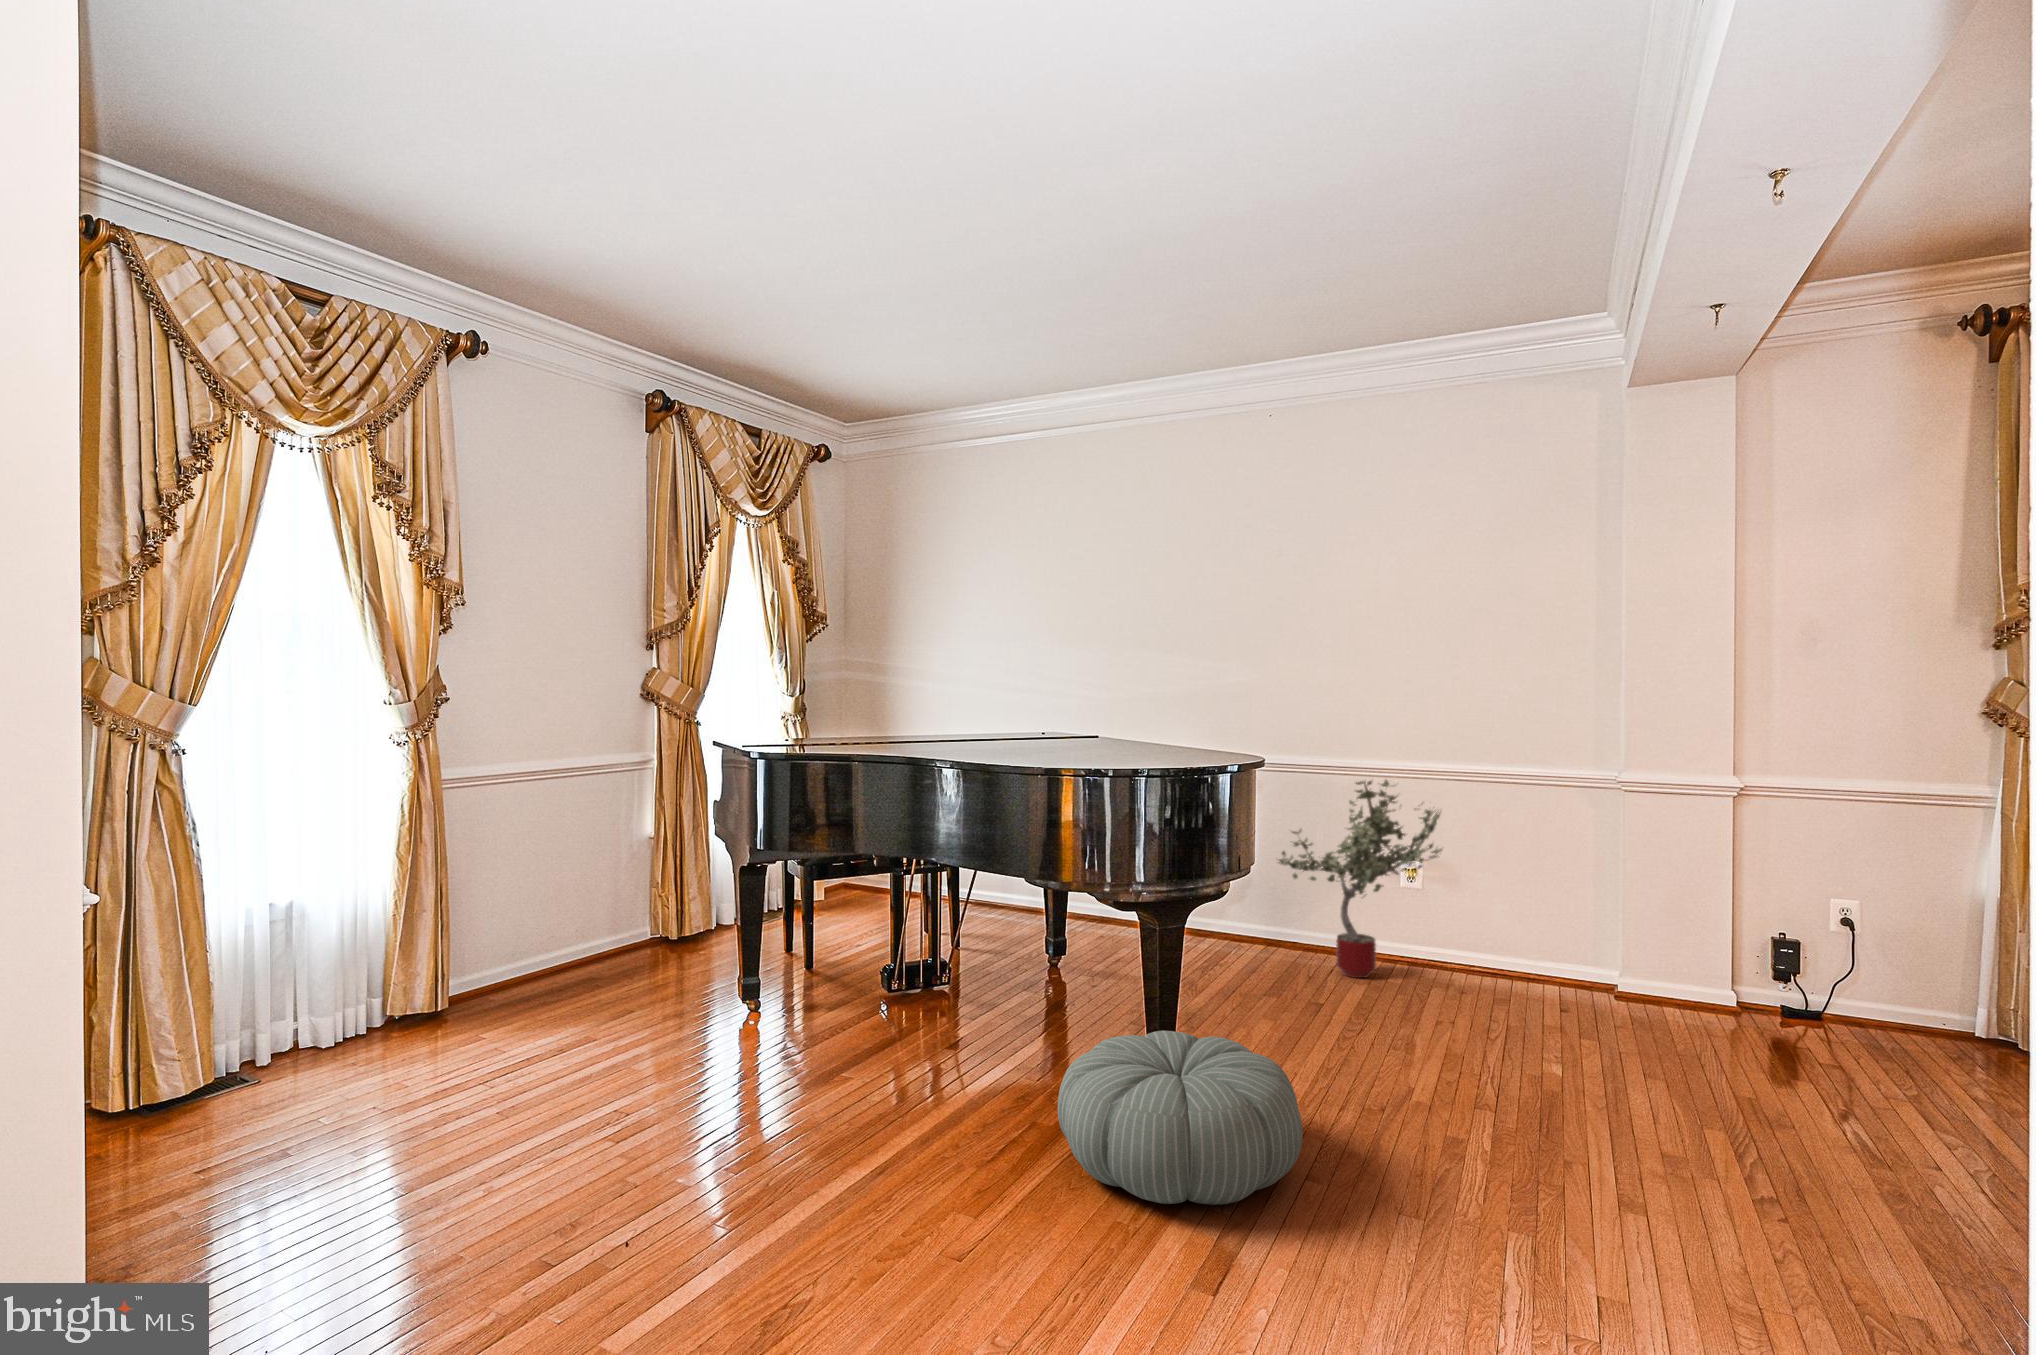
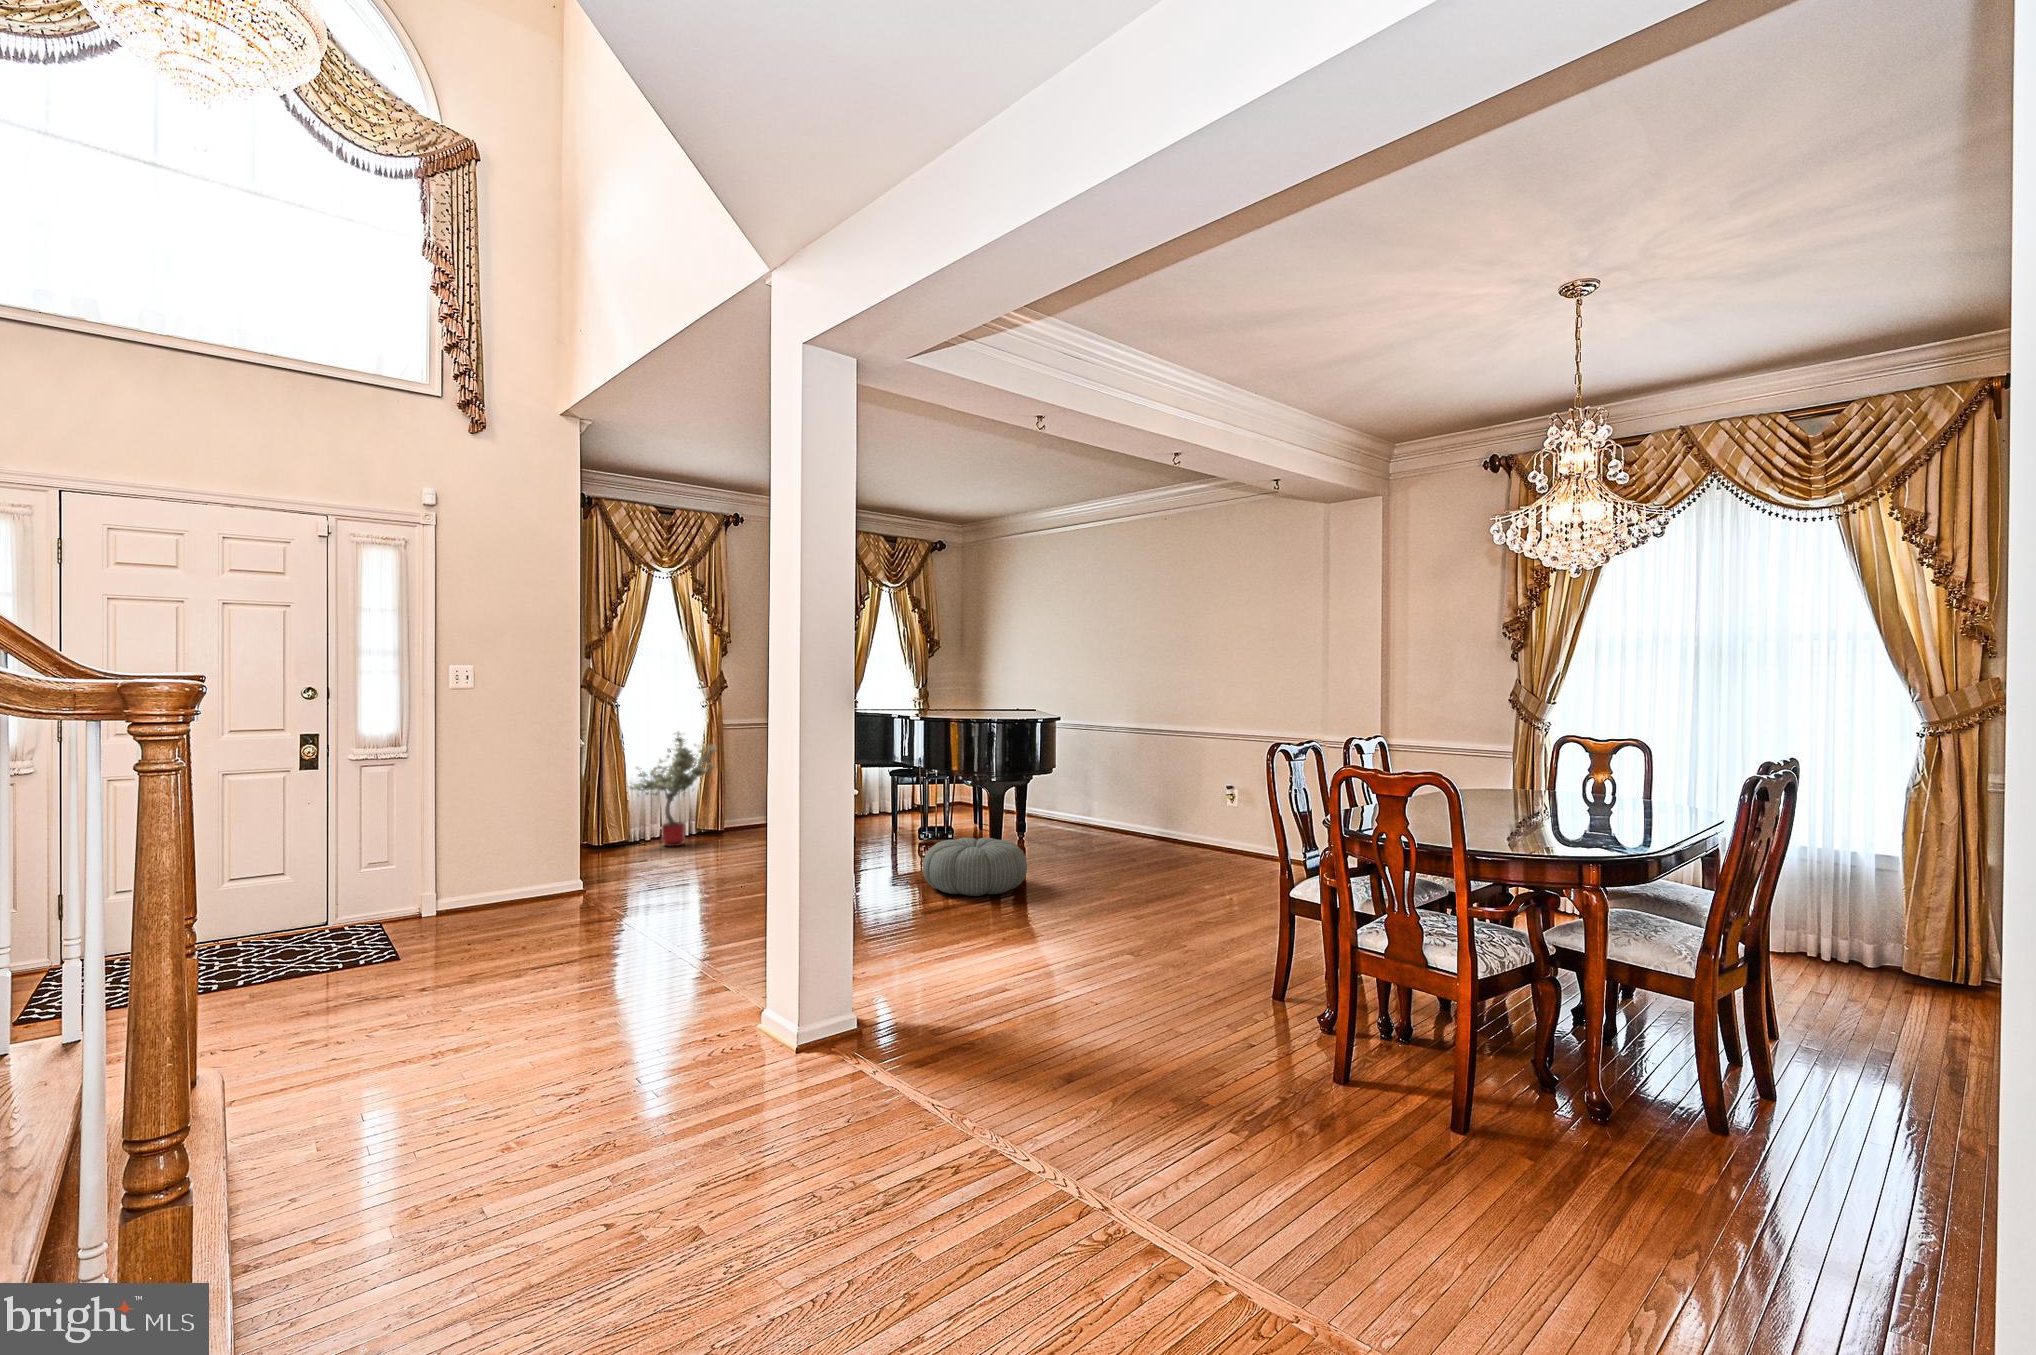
potted tree: present [1279,780,1442,978] -> present [630,731,716,846]

